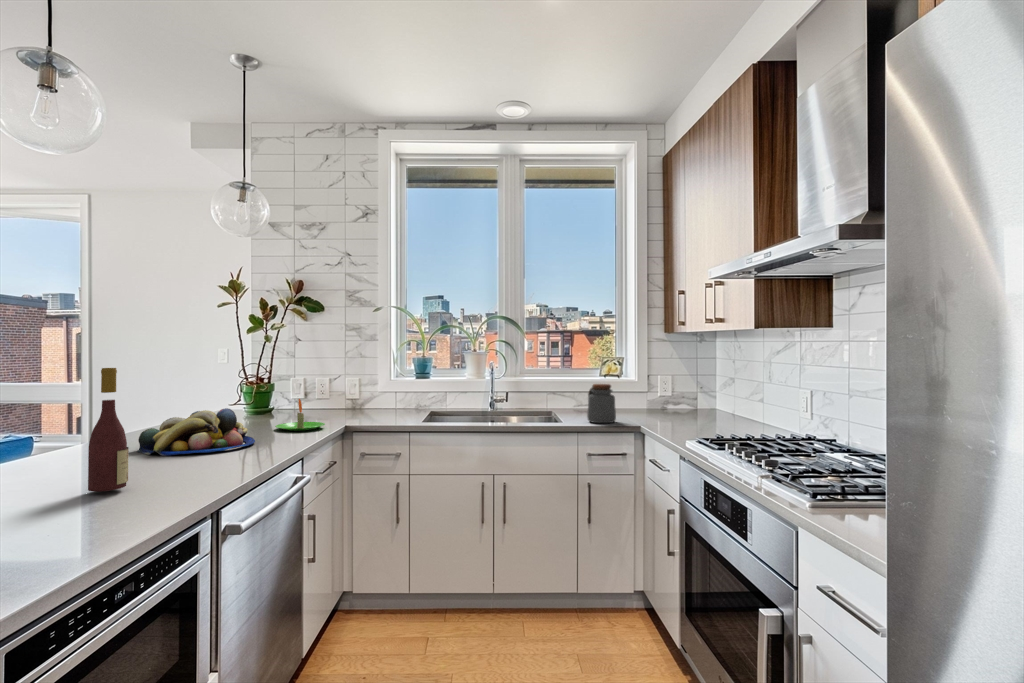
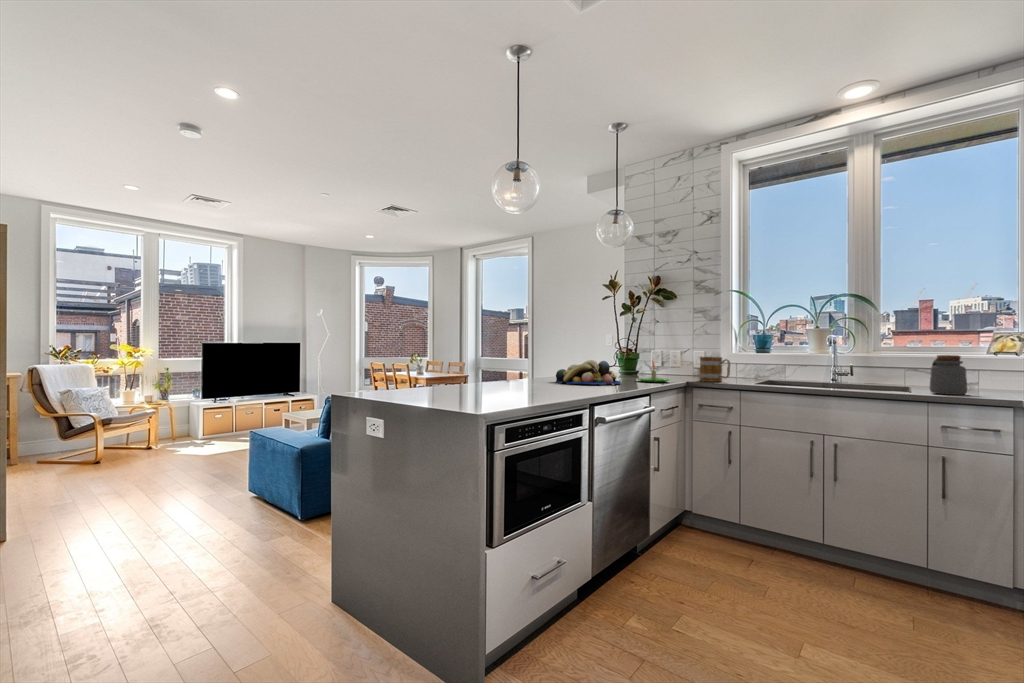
wine bottle: present [88,368,129,492] -> none [532,324,551,391]
mug: none [357,387,395,420] -> present [700,357,730,382]

